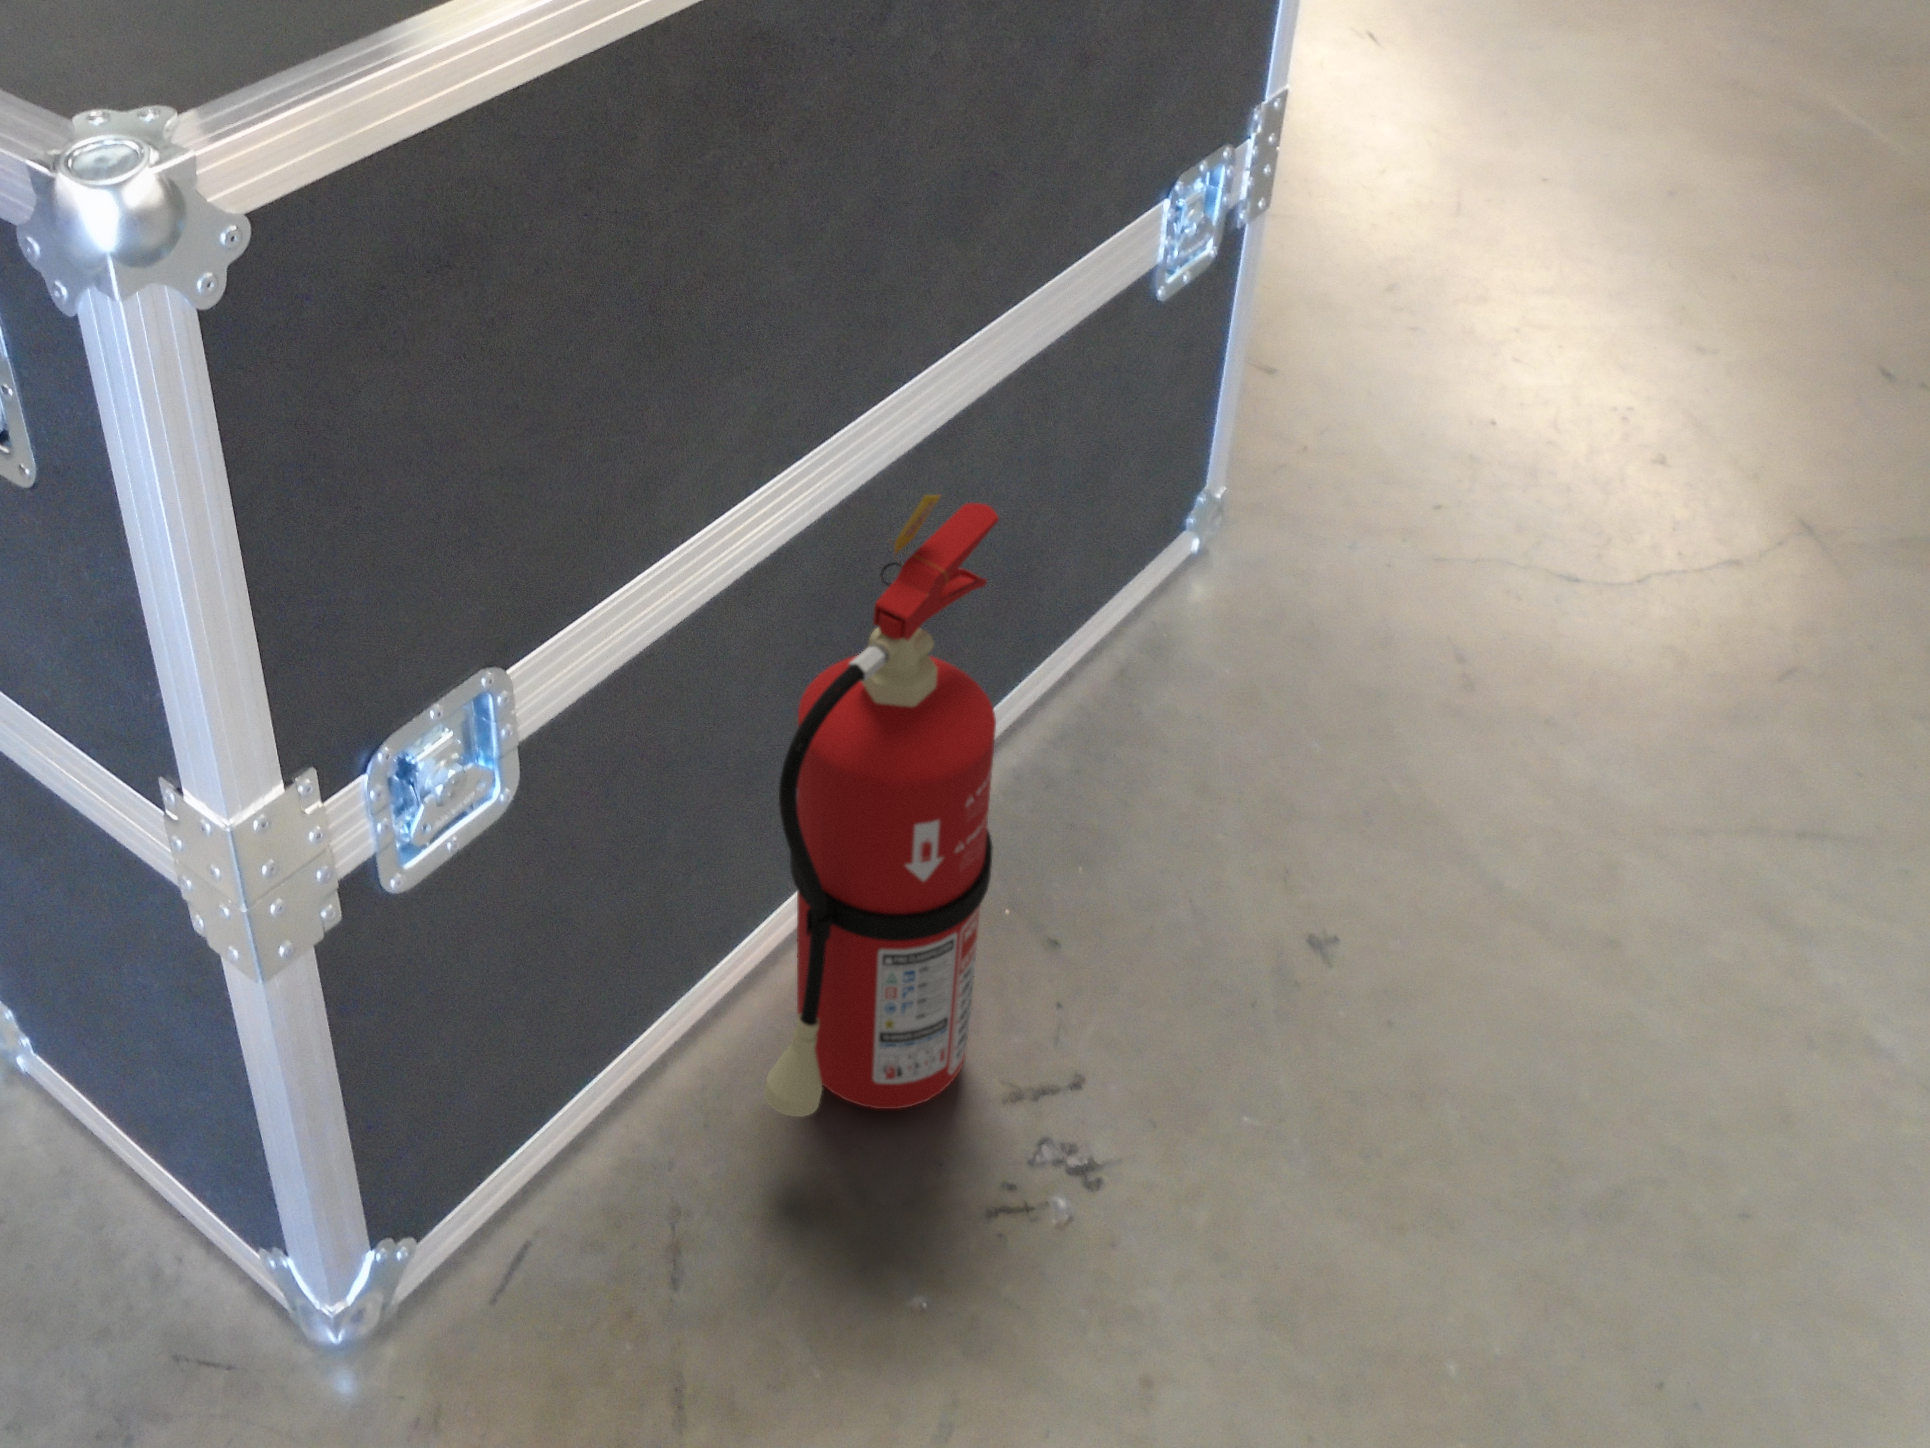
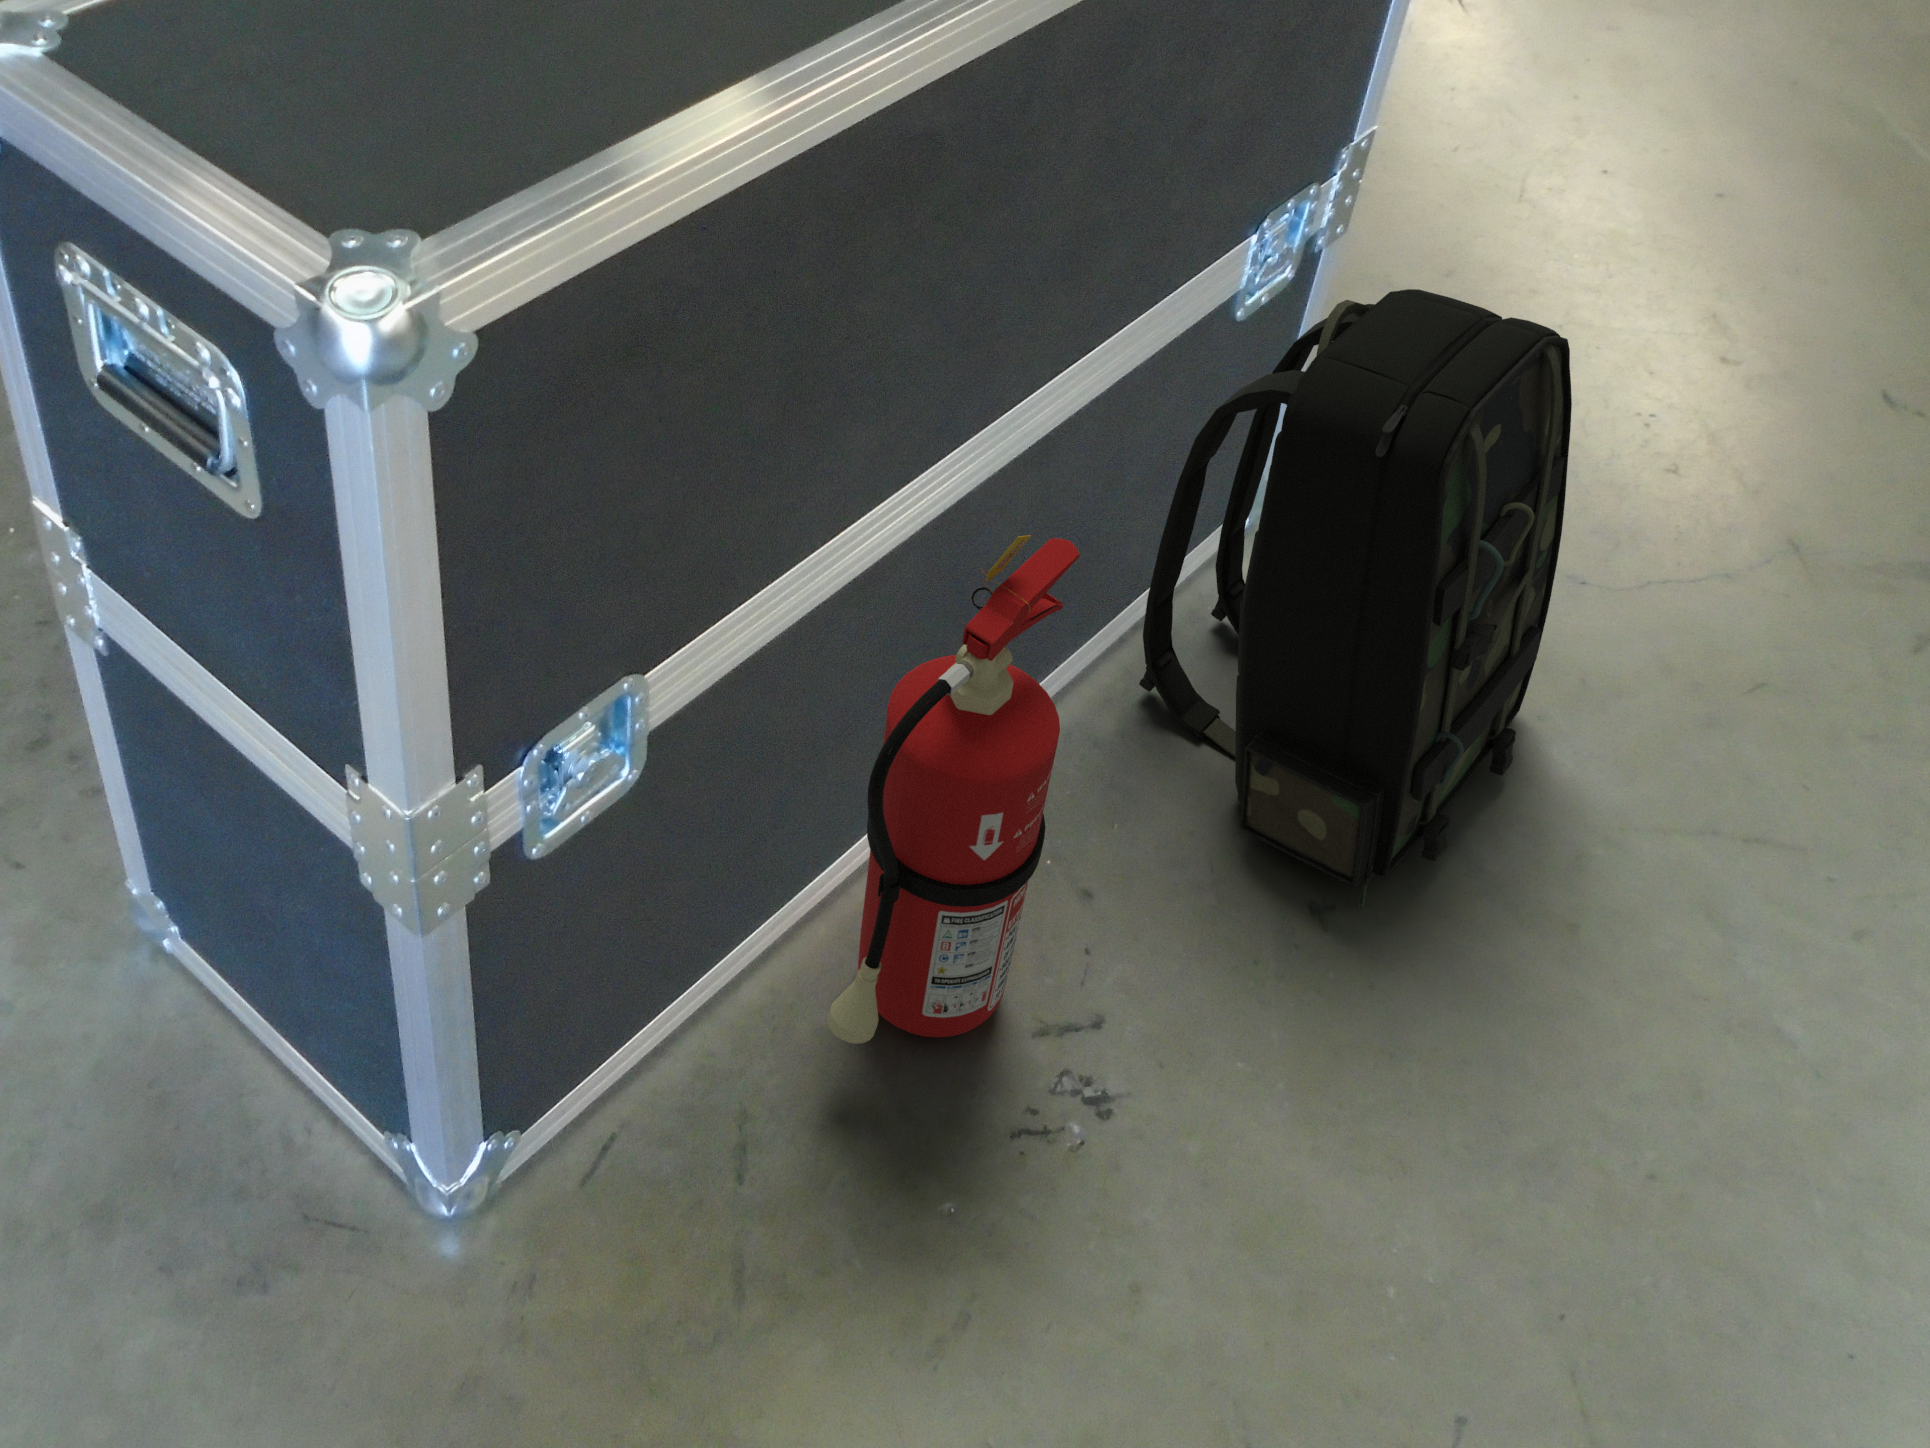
backpack: none [1091,236,1544,938] -> present [1139,289,1572,909]

